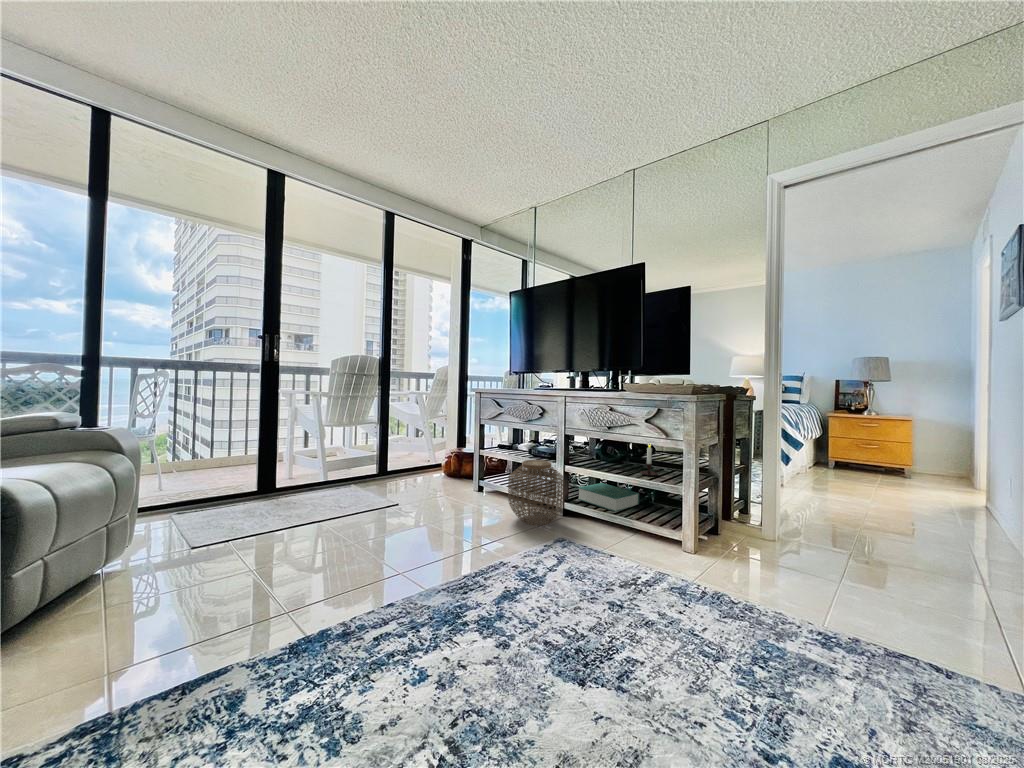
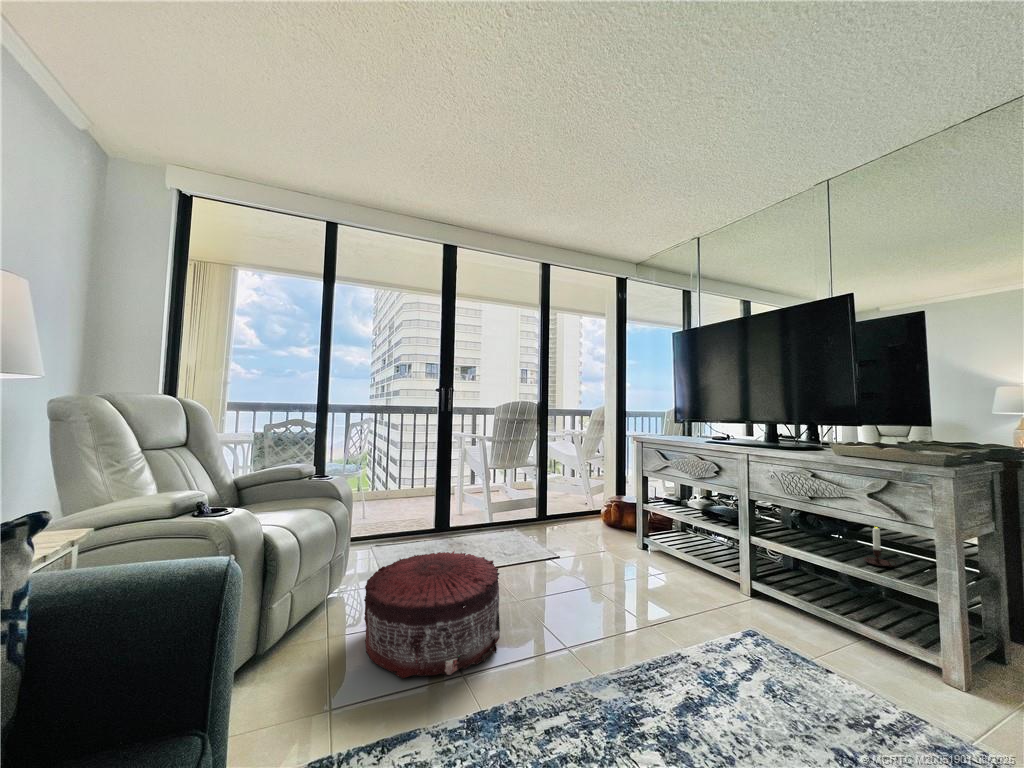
woven basket: present [508,460,565,526] -> none [680,526,752,608]
book: present [578,483,639,512] -> none [770,560,862,605]
pouf: none [157,498,332,627] -> present [364,551,500,678]

